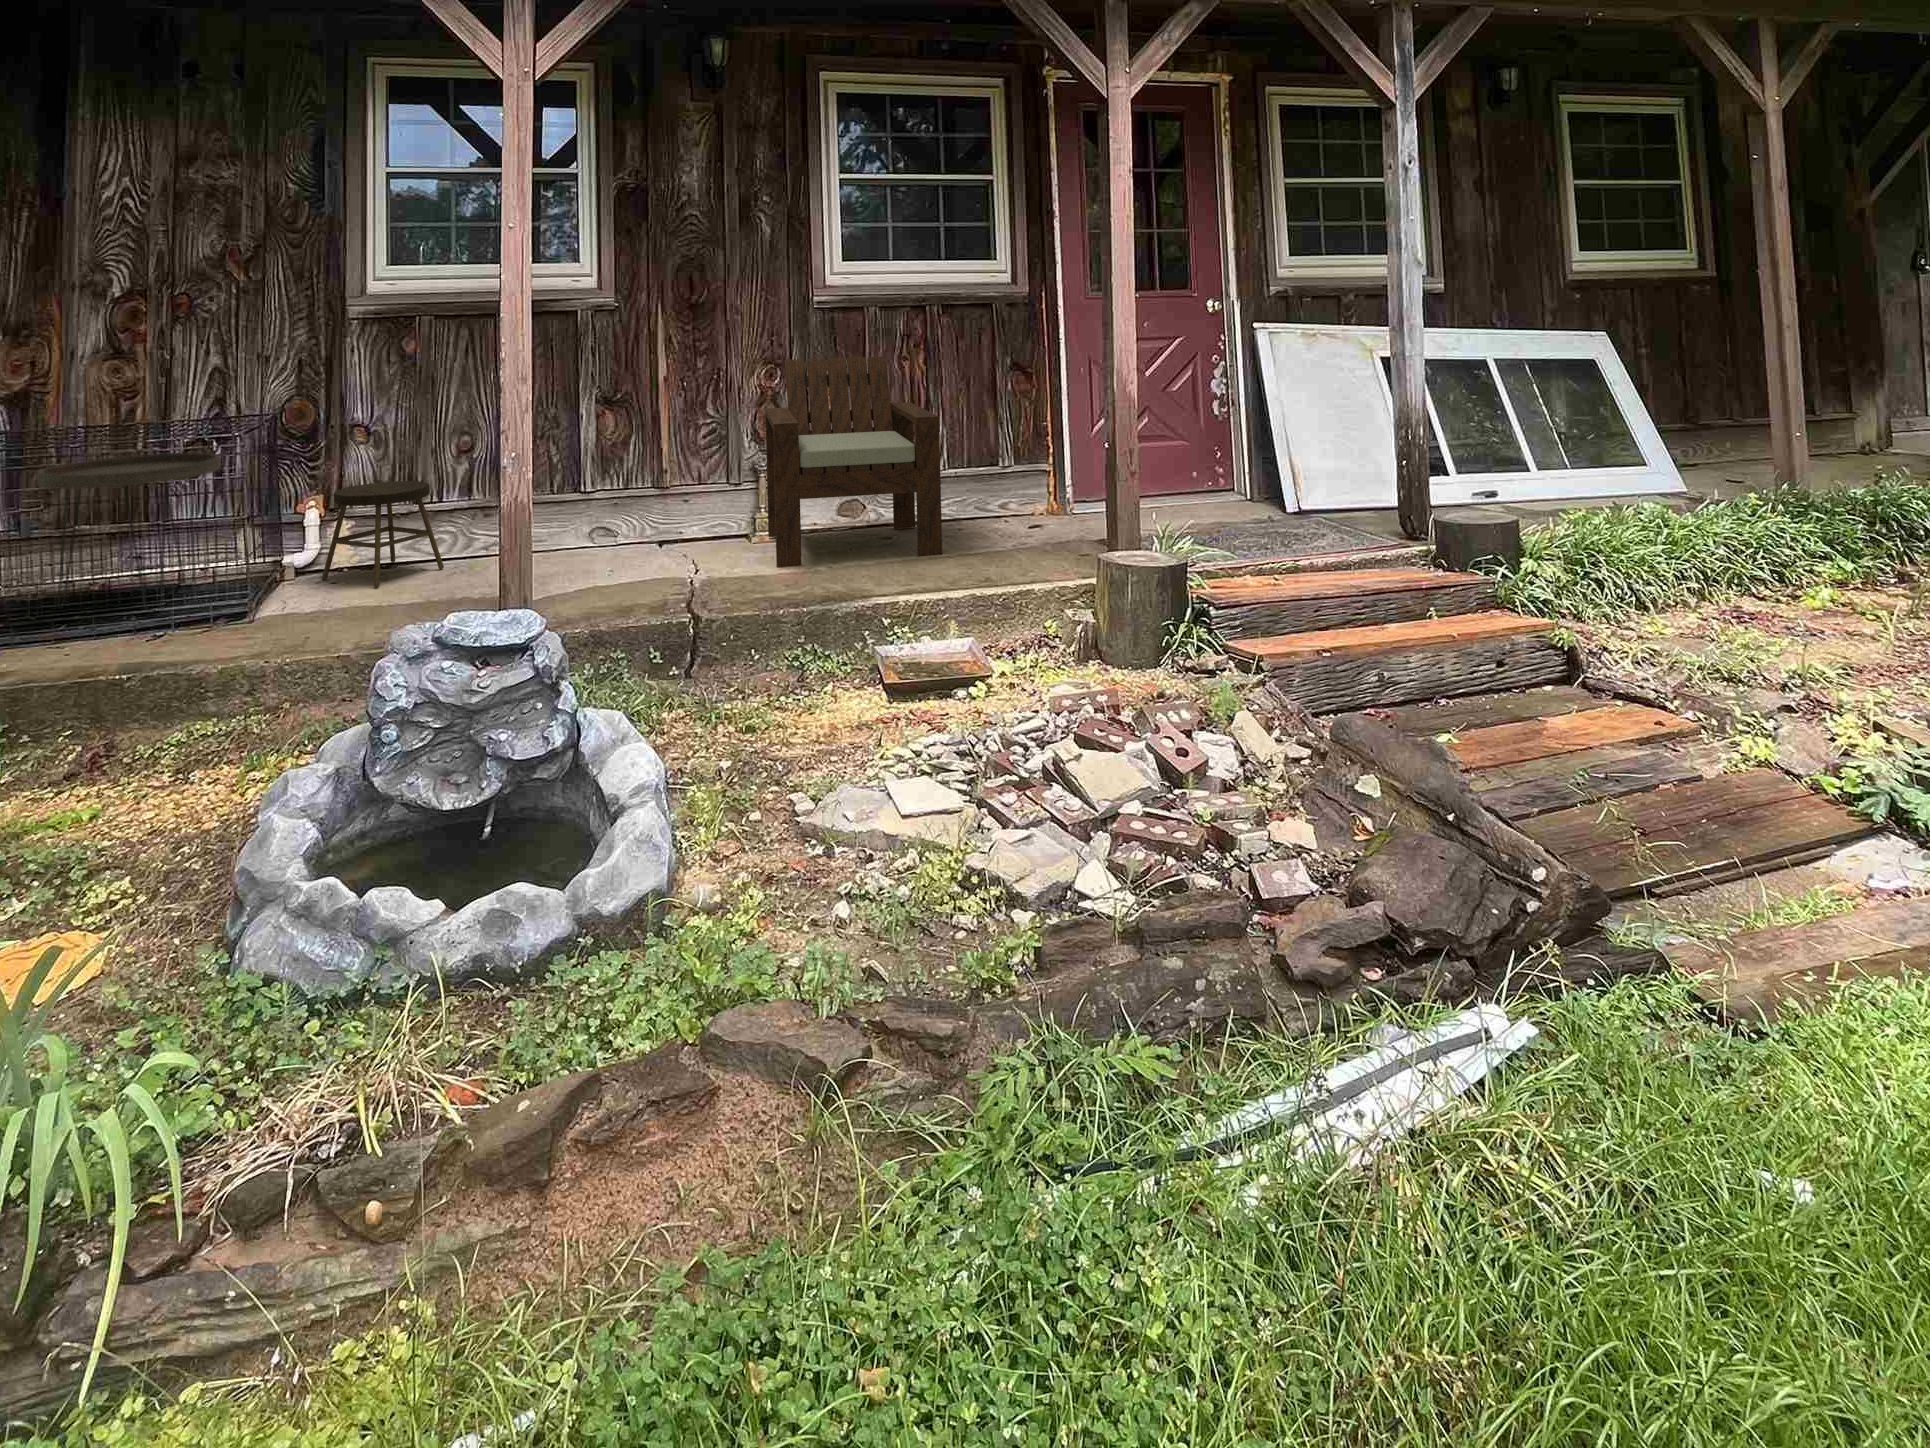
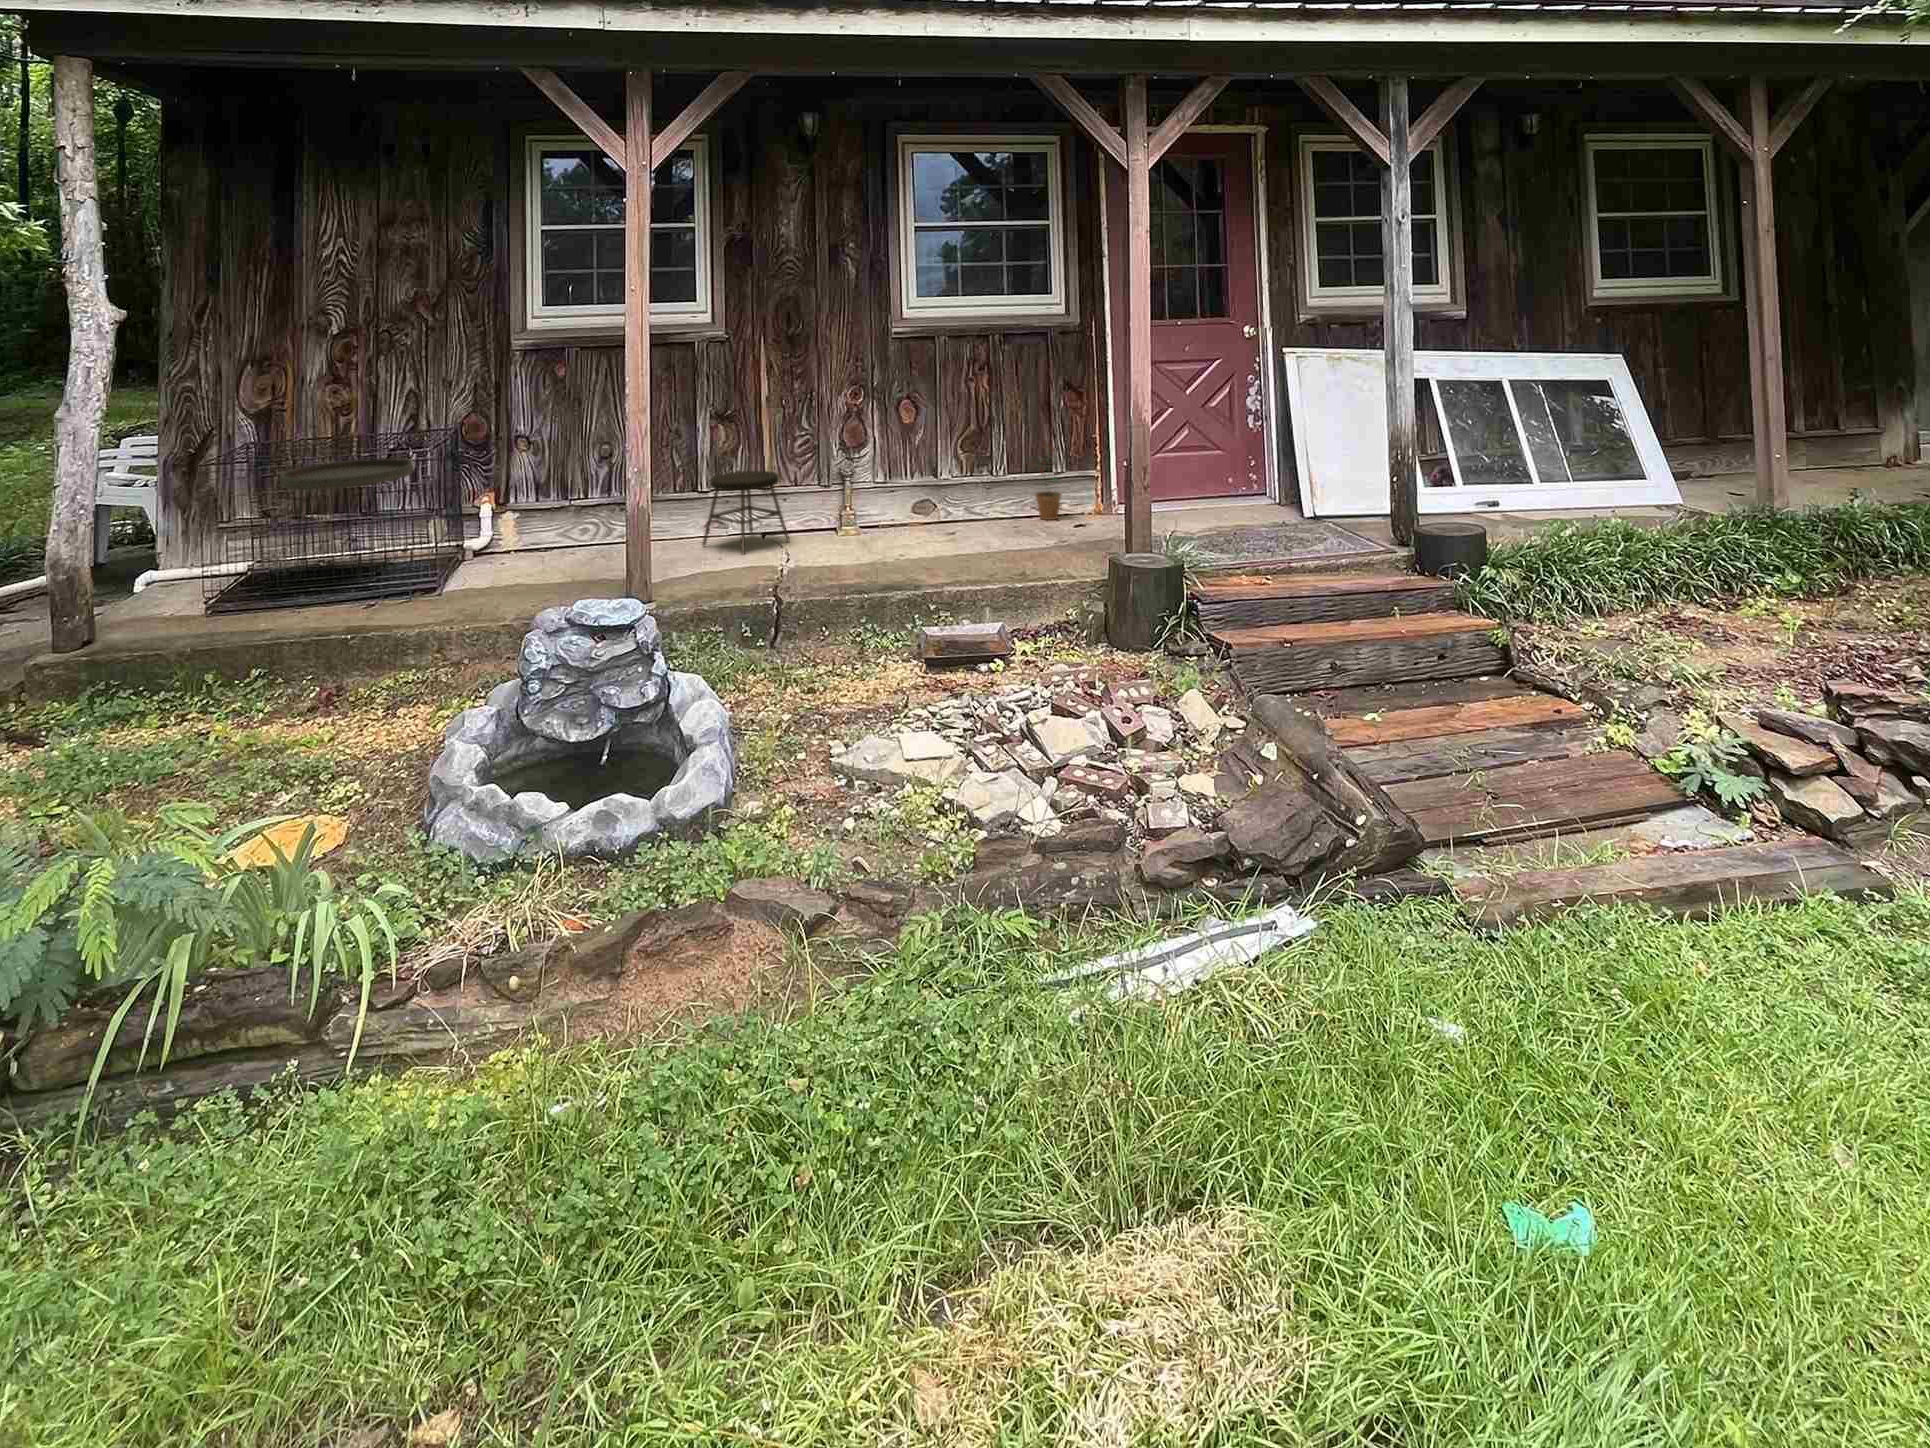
chair: present [765,356,942,568] -> none [844,378,986,560]
potted plant: none [974,430,1016,521] -> present [1028,441,1061,520]
stool: present [322,481,444,587] -> present [702,471,790,554]

